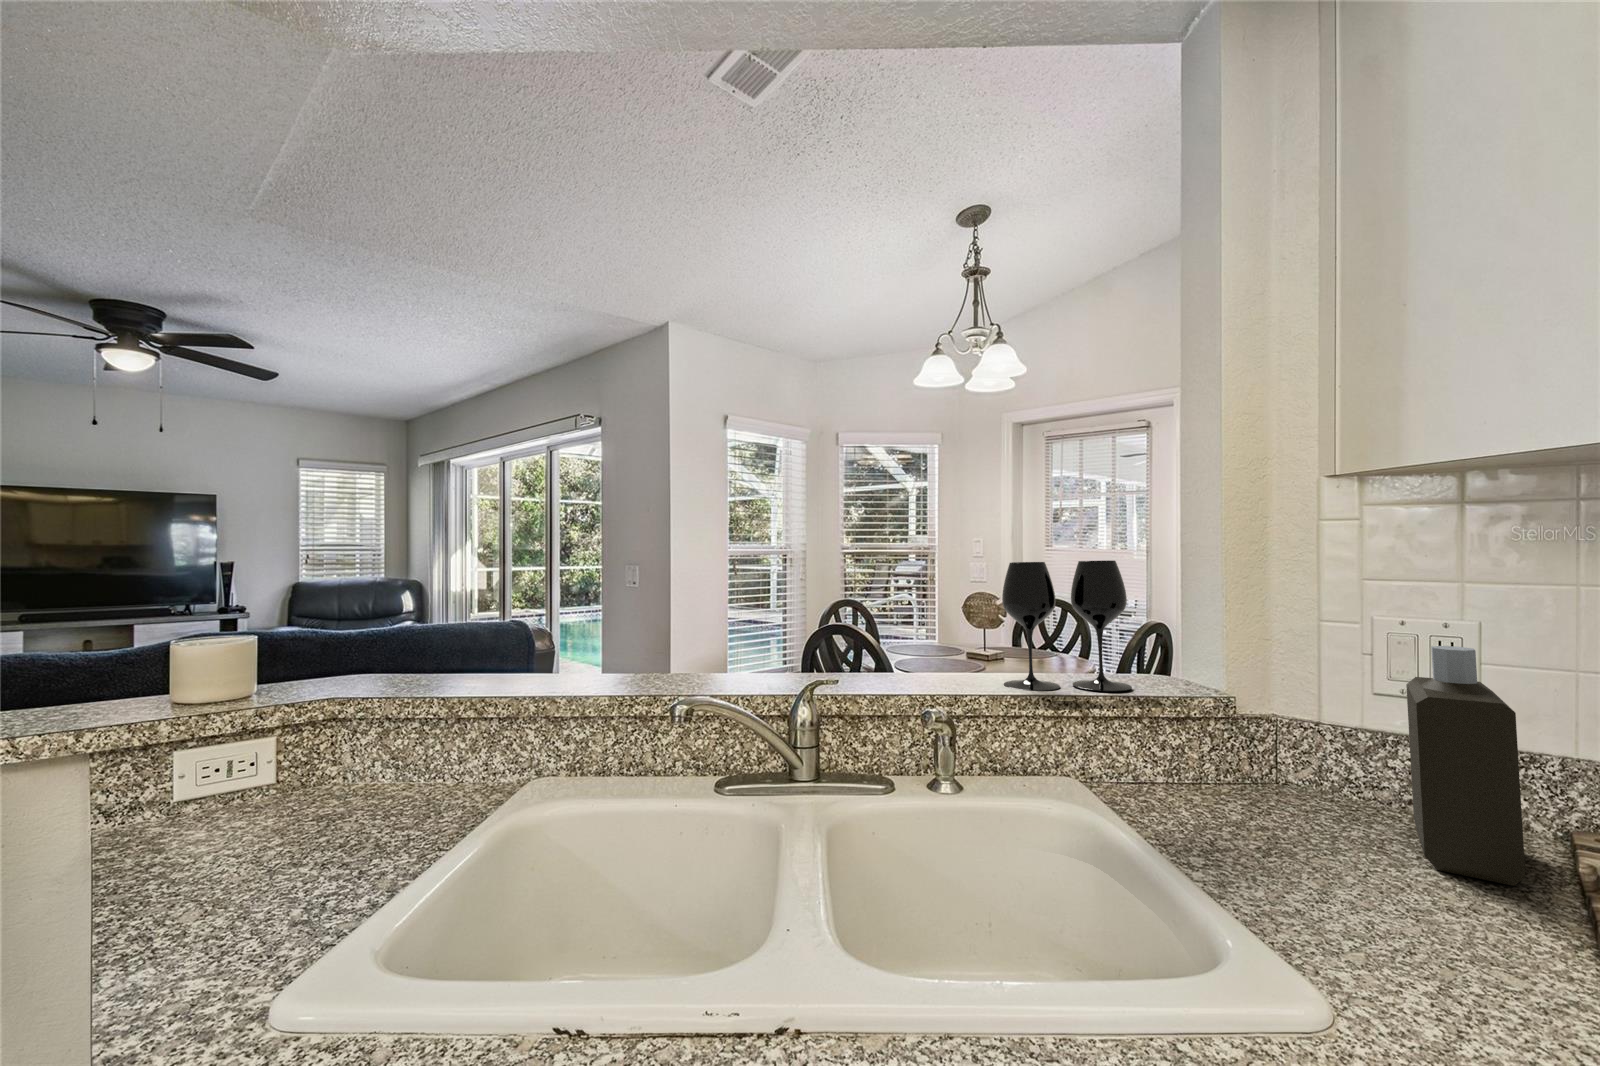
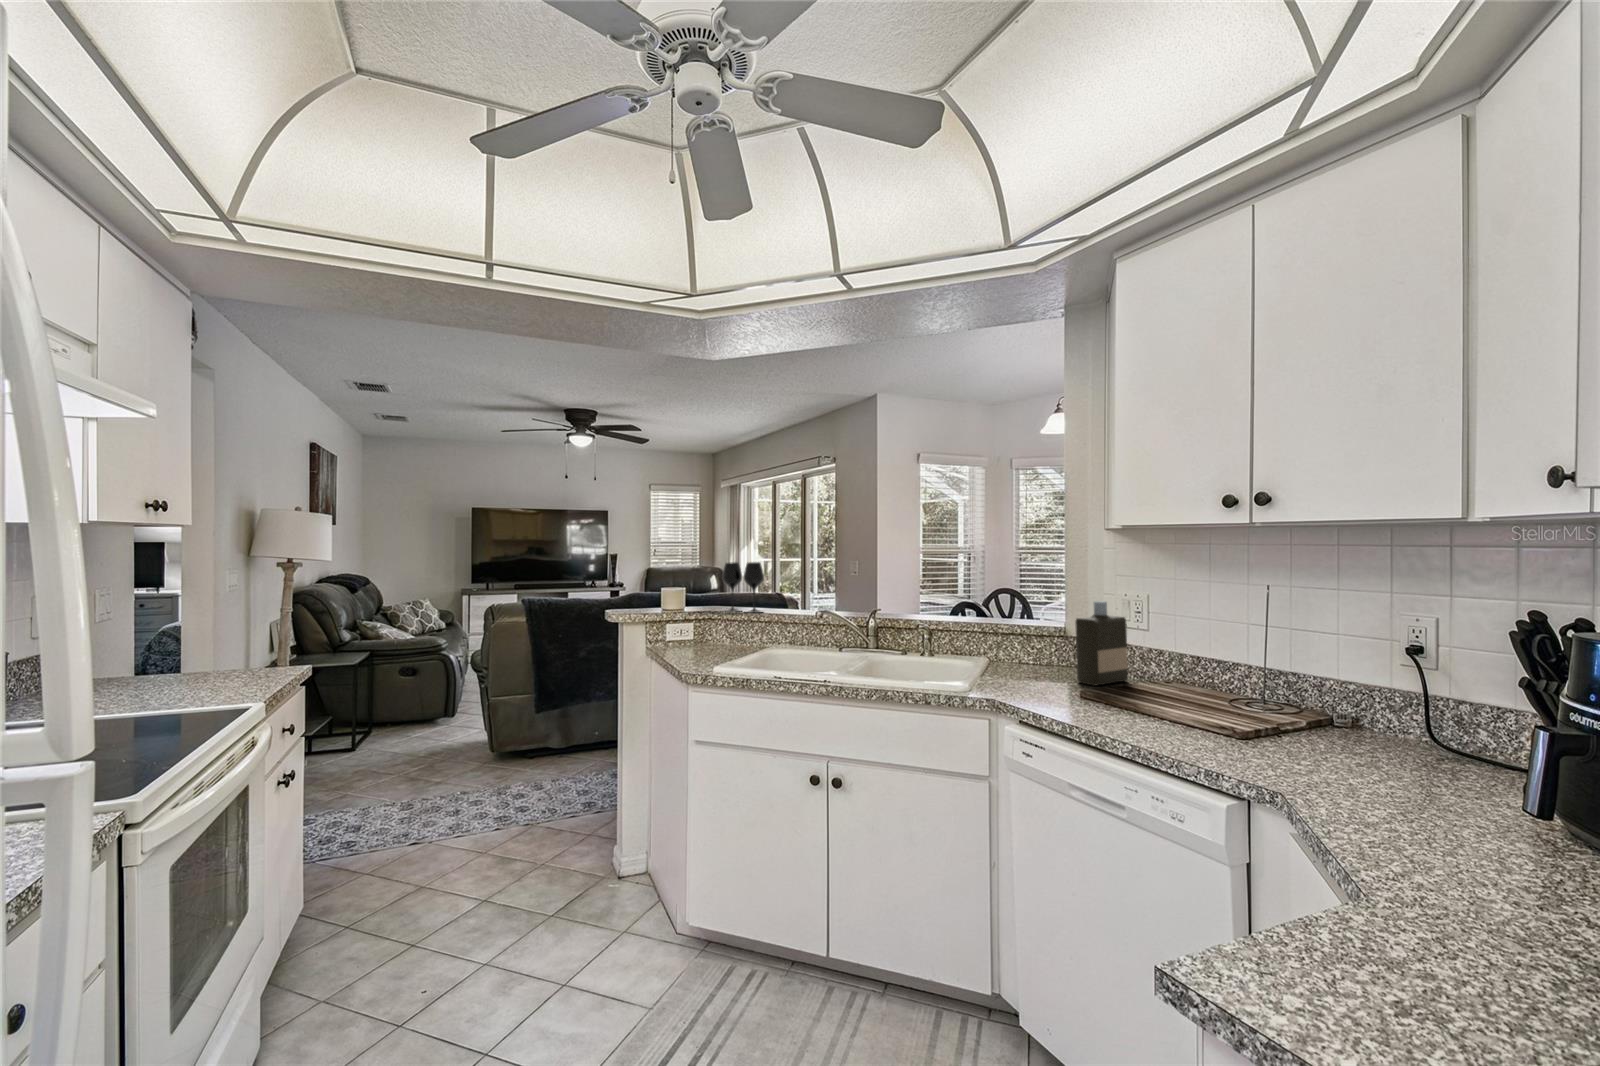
wine glass: present [1002,560,1132,691] -> present [722,562,764,613]

